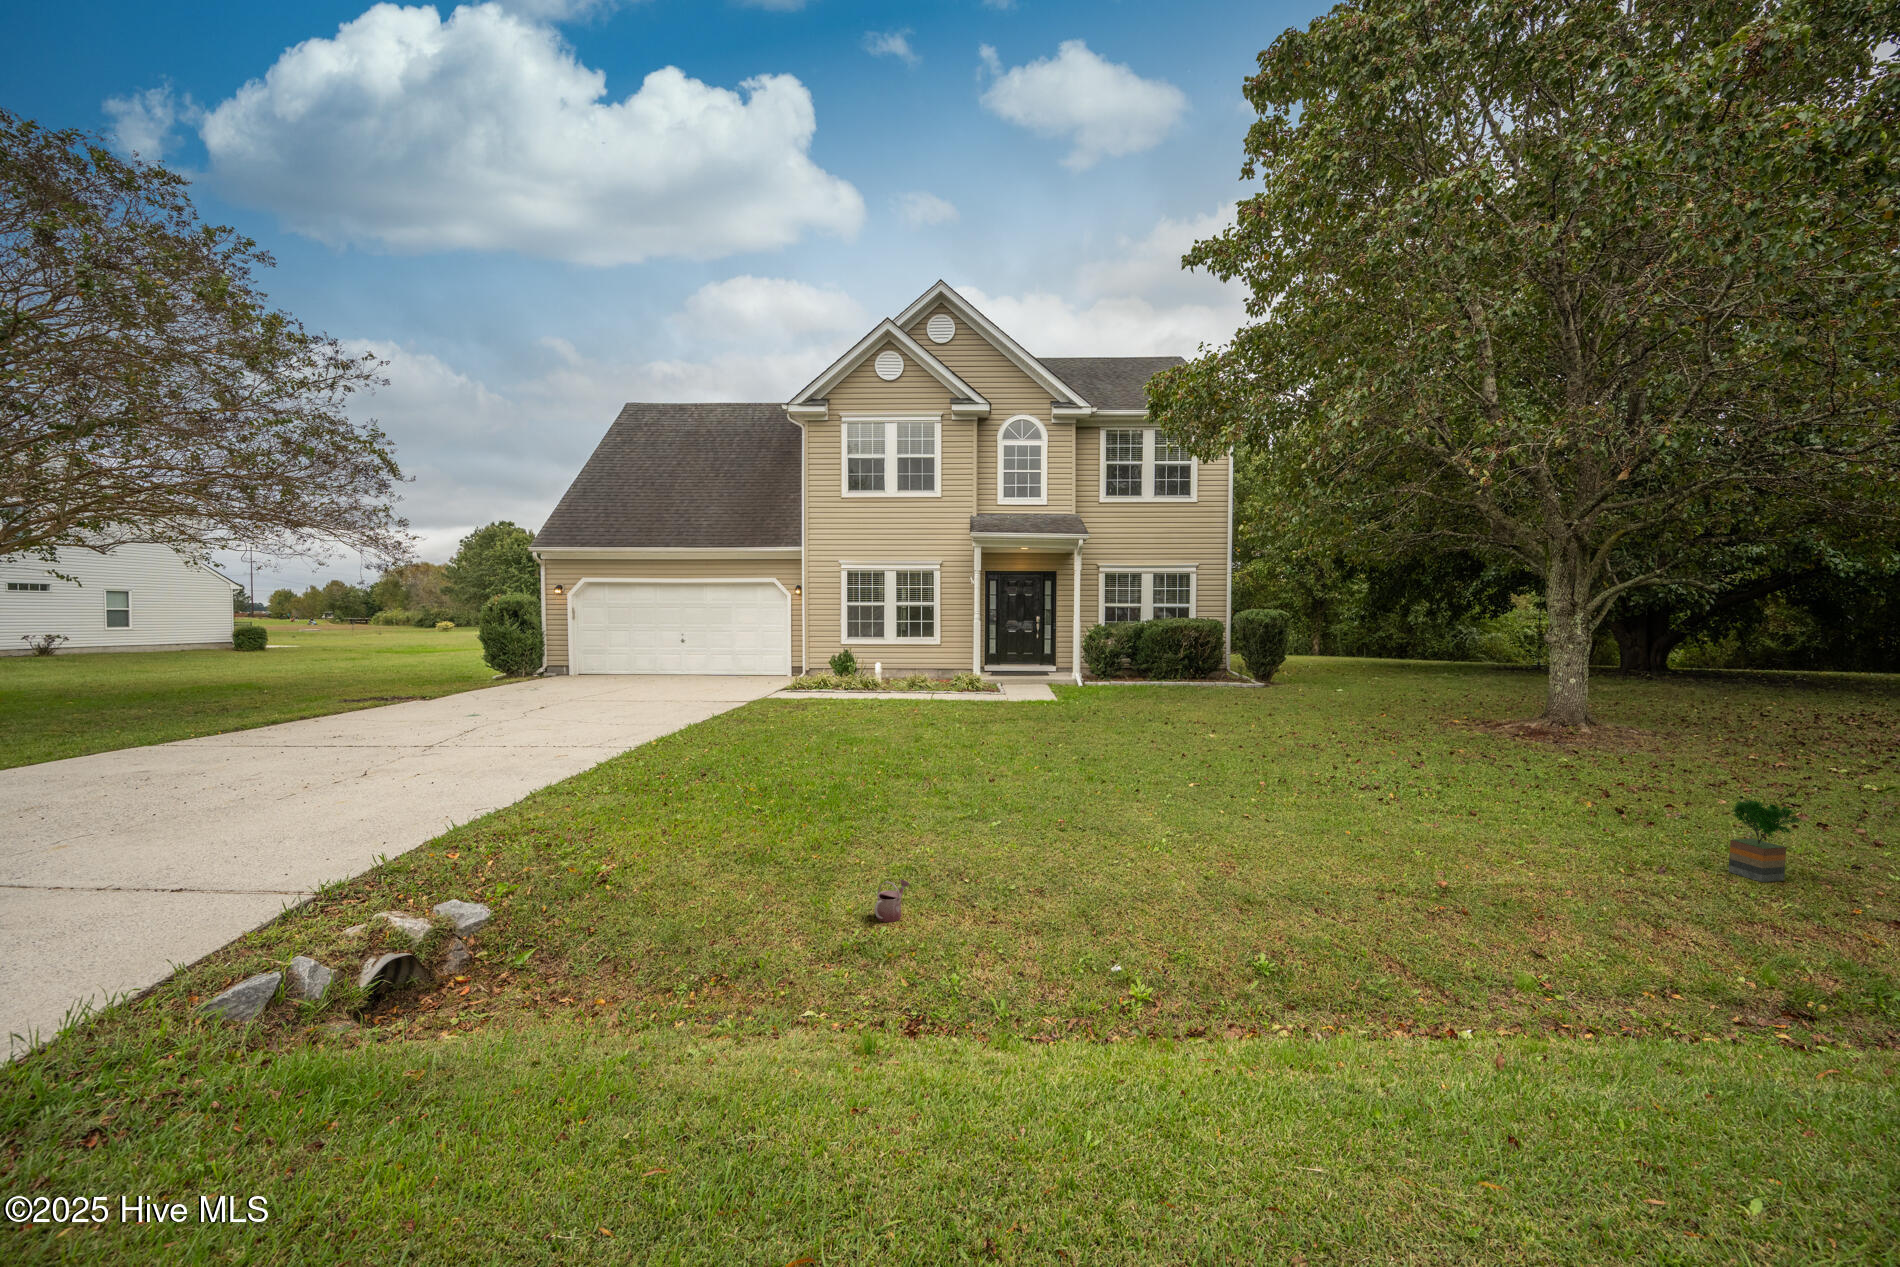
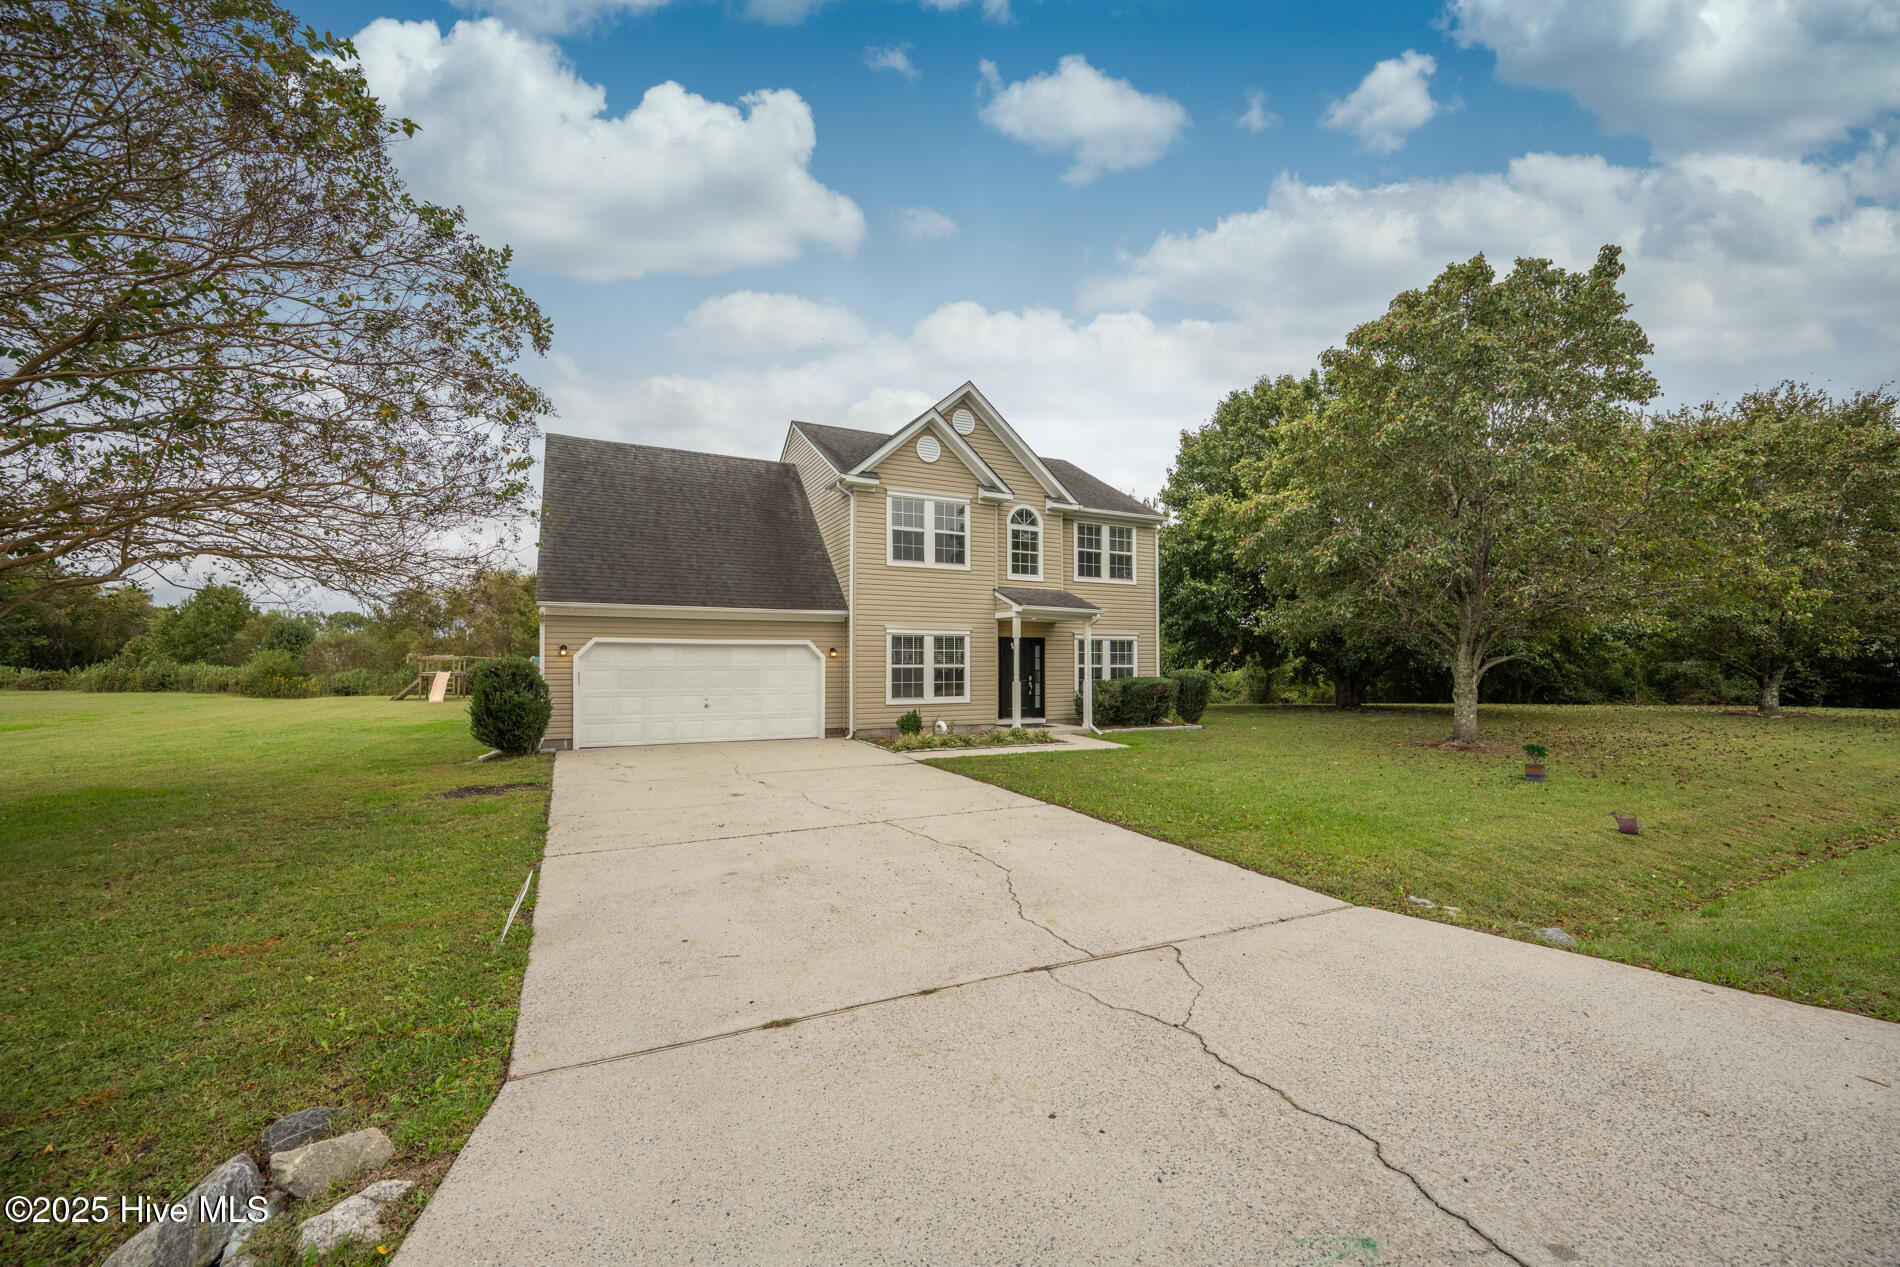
potted tree: present [1729,800,1800,882] -> present [1522,744,1549,782]

